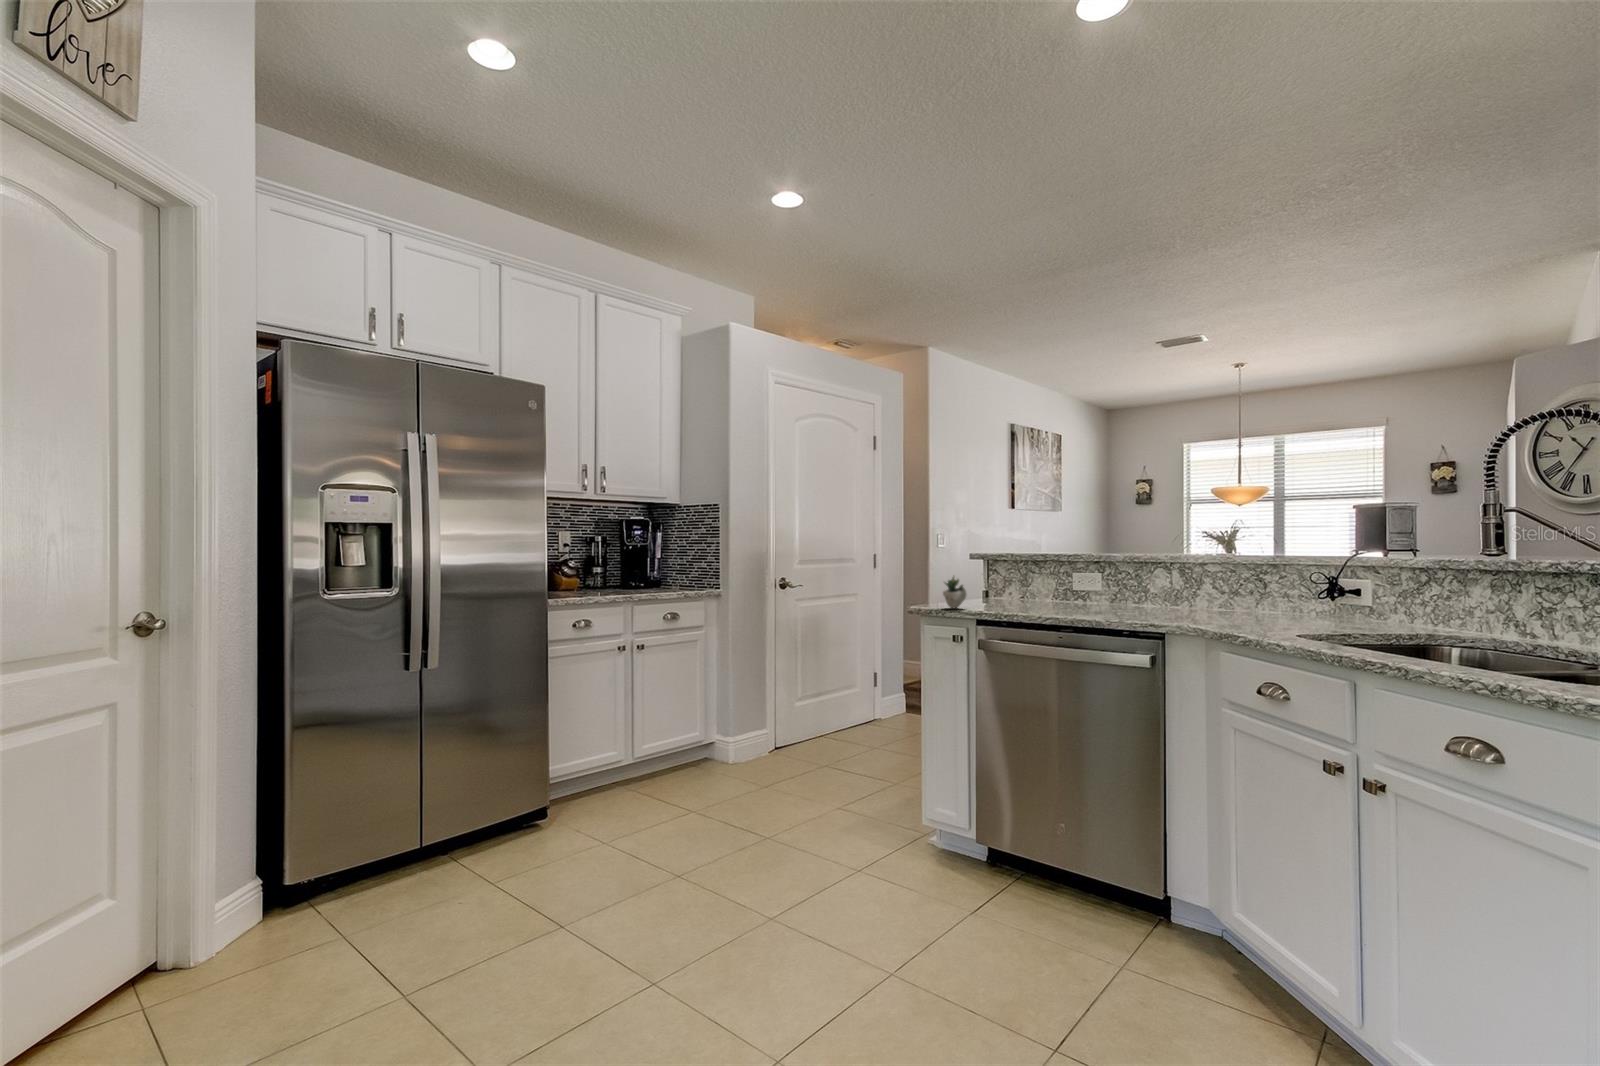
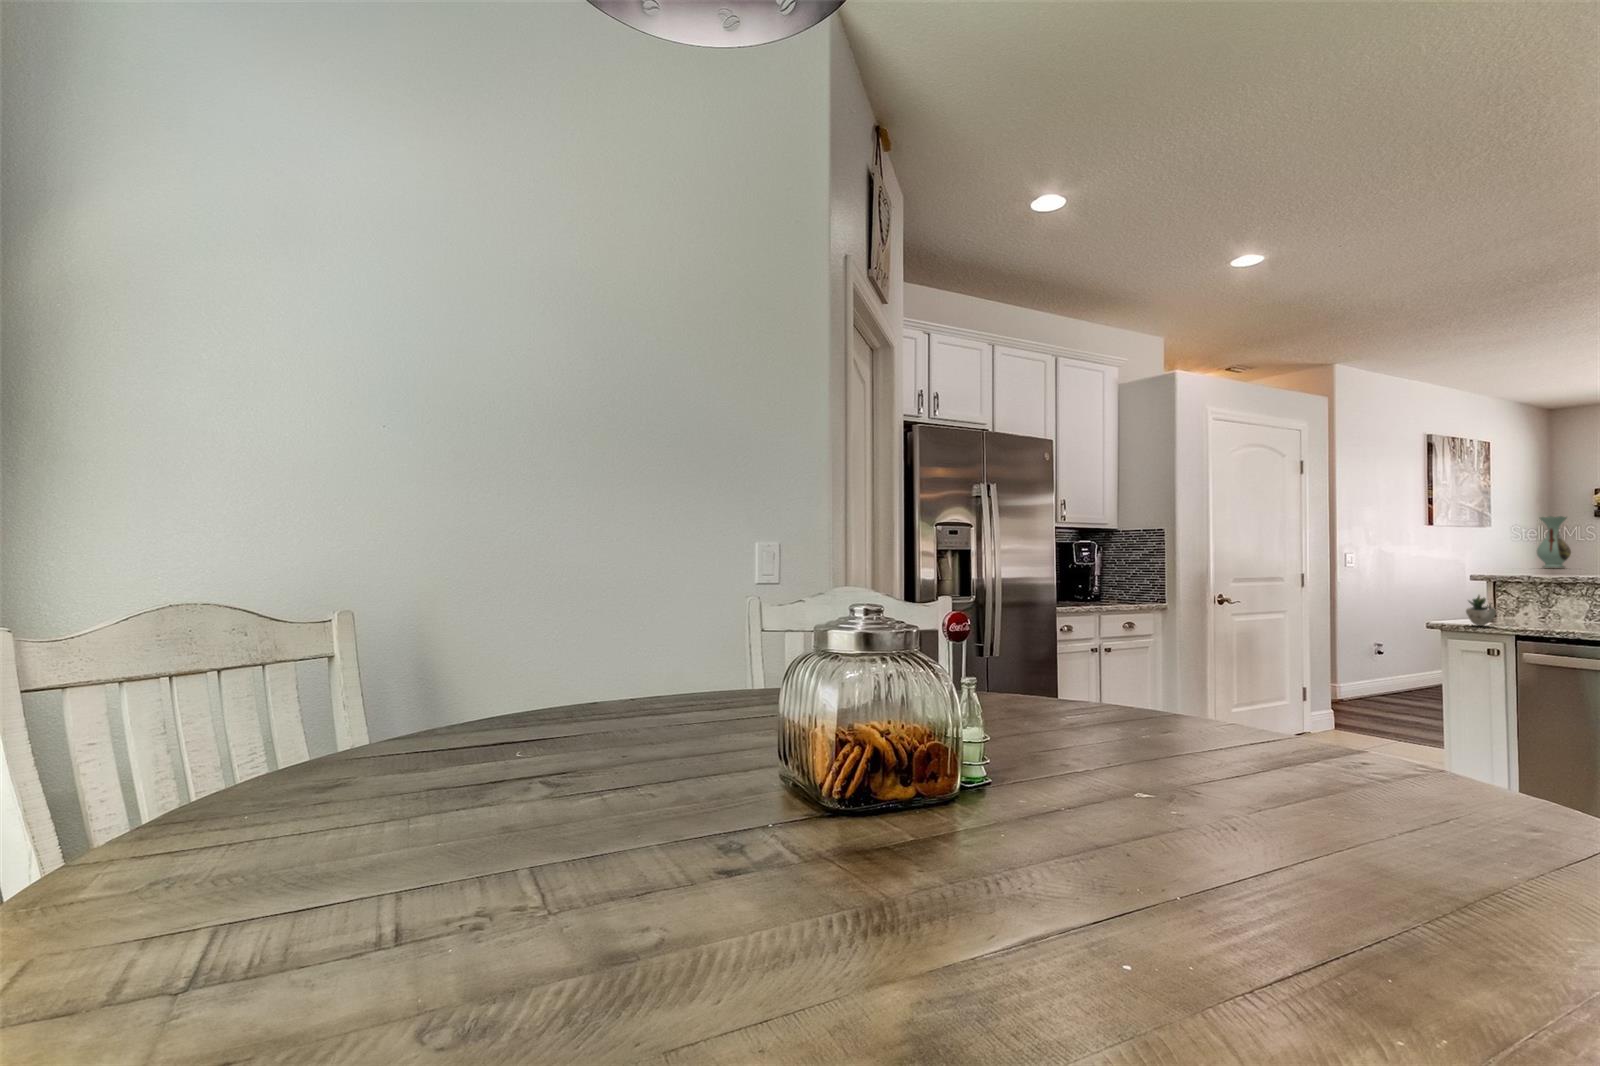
decorative vase: none [1074,501,1097,549] -> present [1537,516,1571,569]

